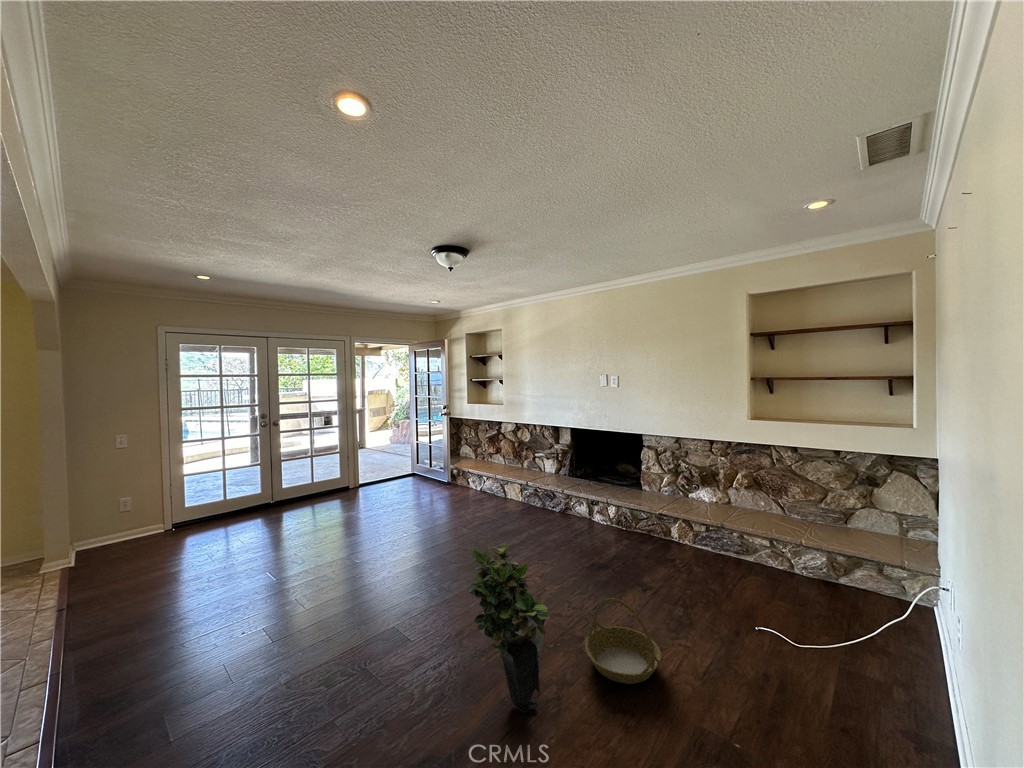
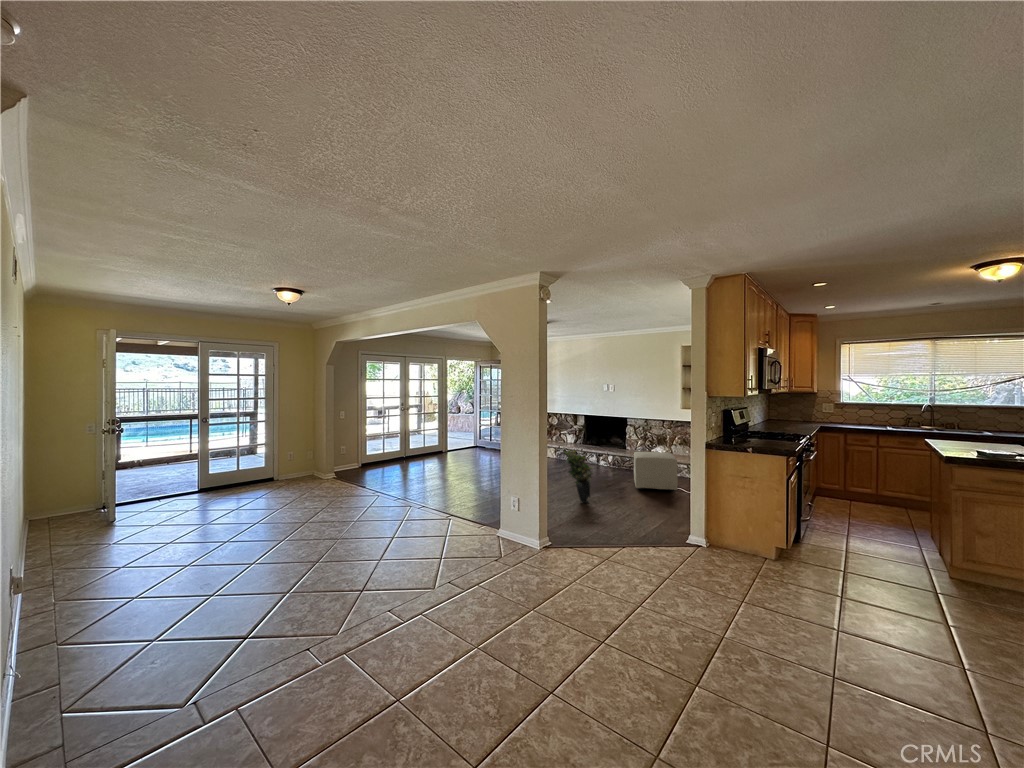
ottoman: none [659,519,774,636] -> present [634,452,678,492]
basket: present [585,598,661,684] -> none [604,472,633,499]

